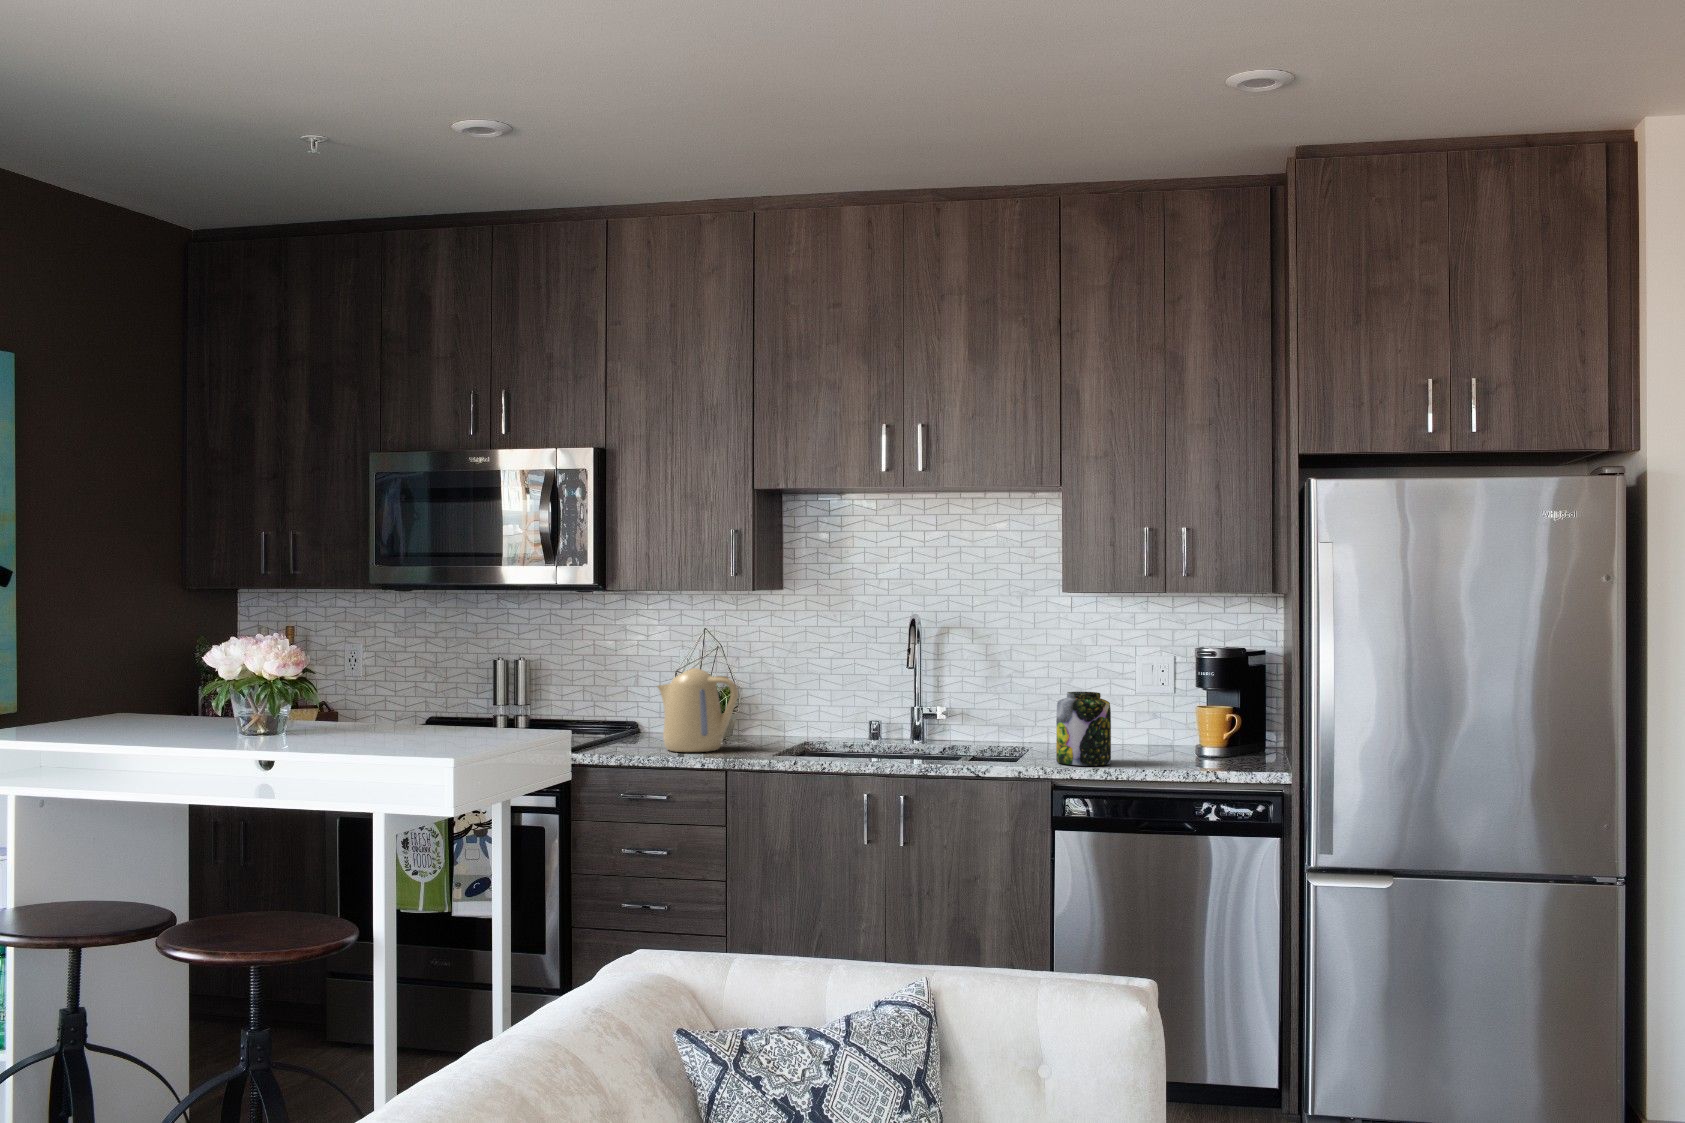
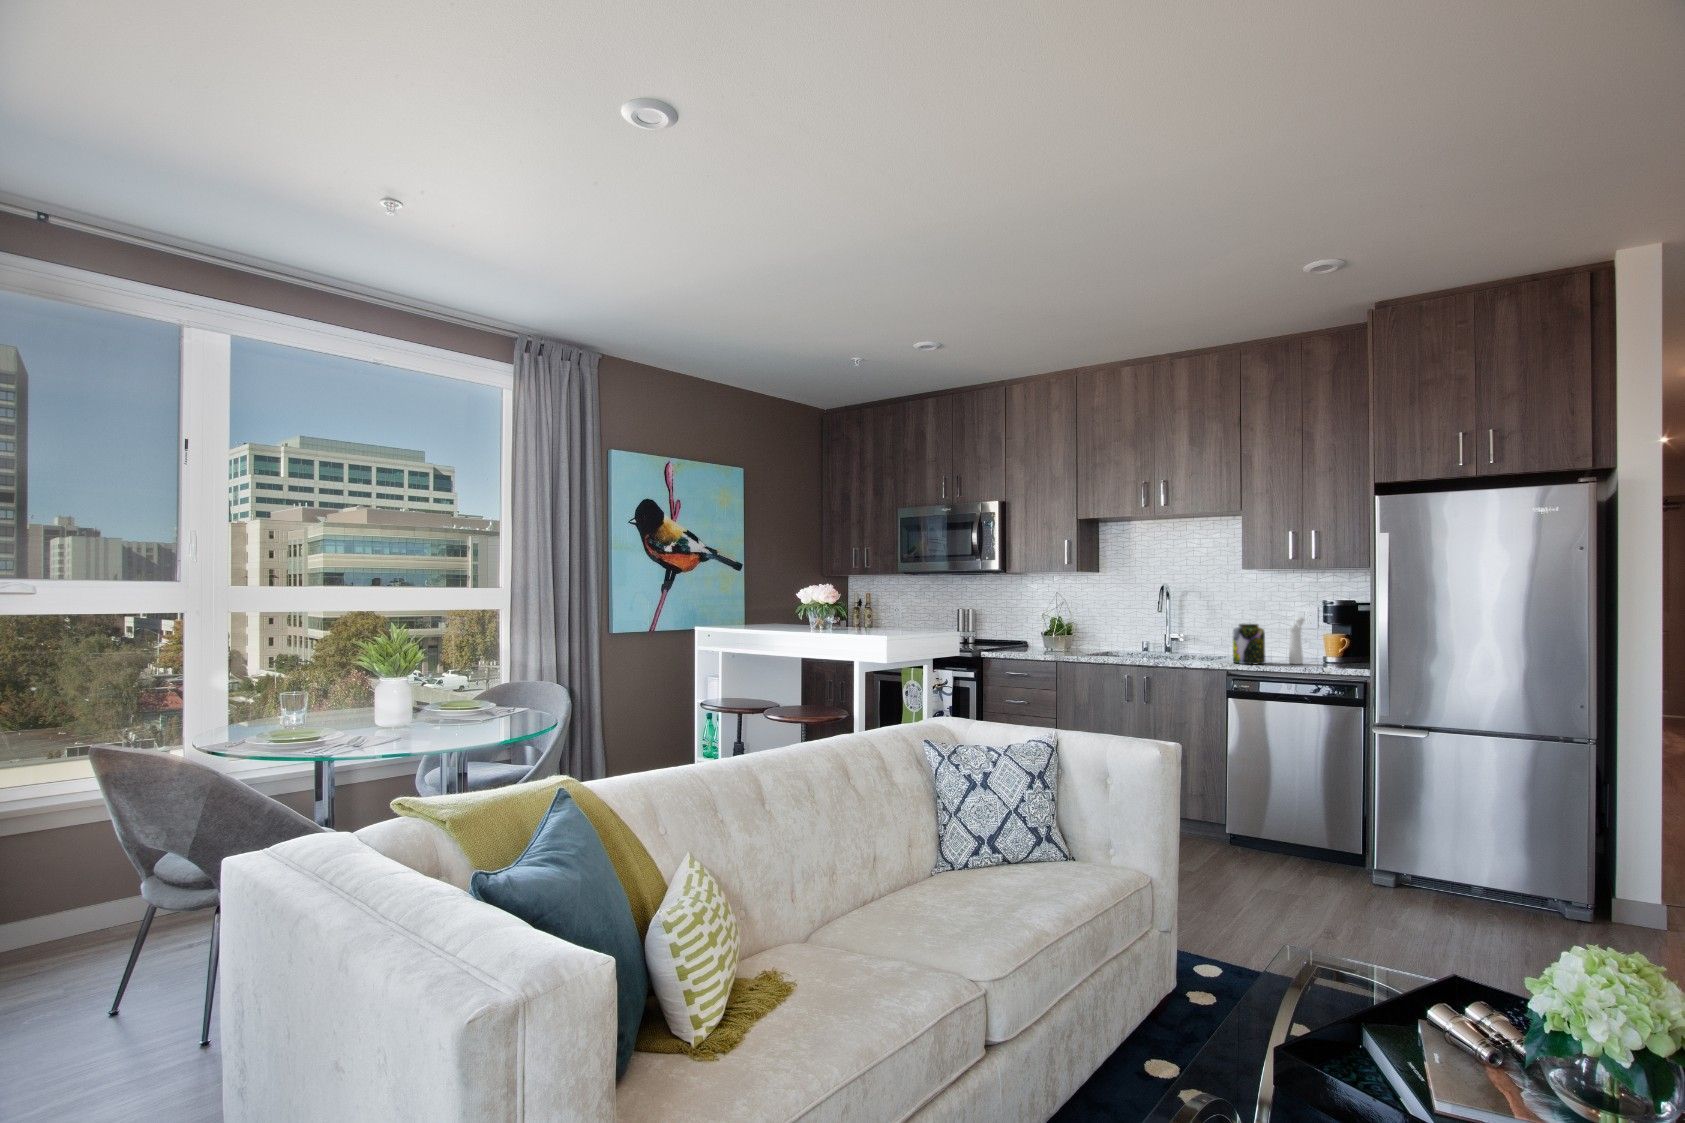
kettle: present [658,668,738,752] -> none [1025,610,1065,653]
pepper mill: none [1144,678,1167,762] -> present [1289,617,1304,664]

